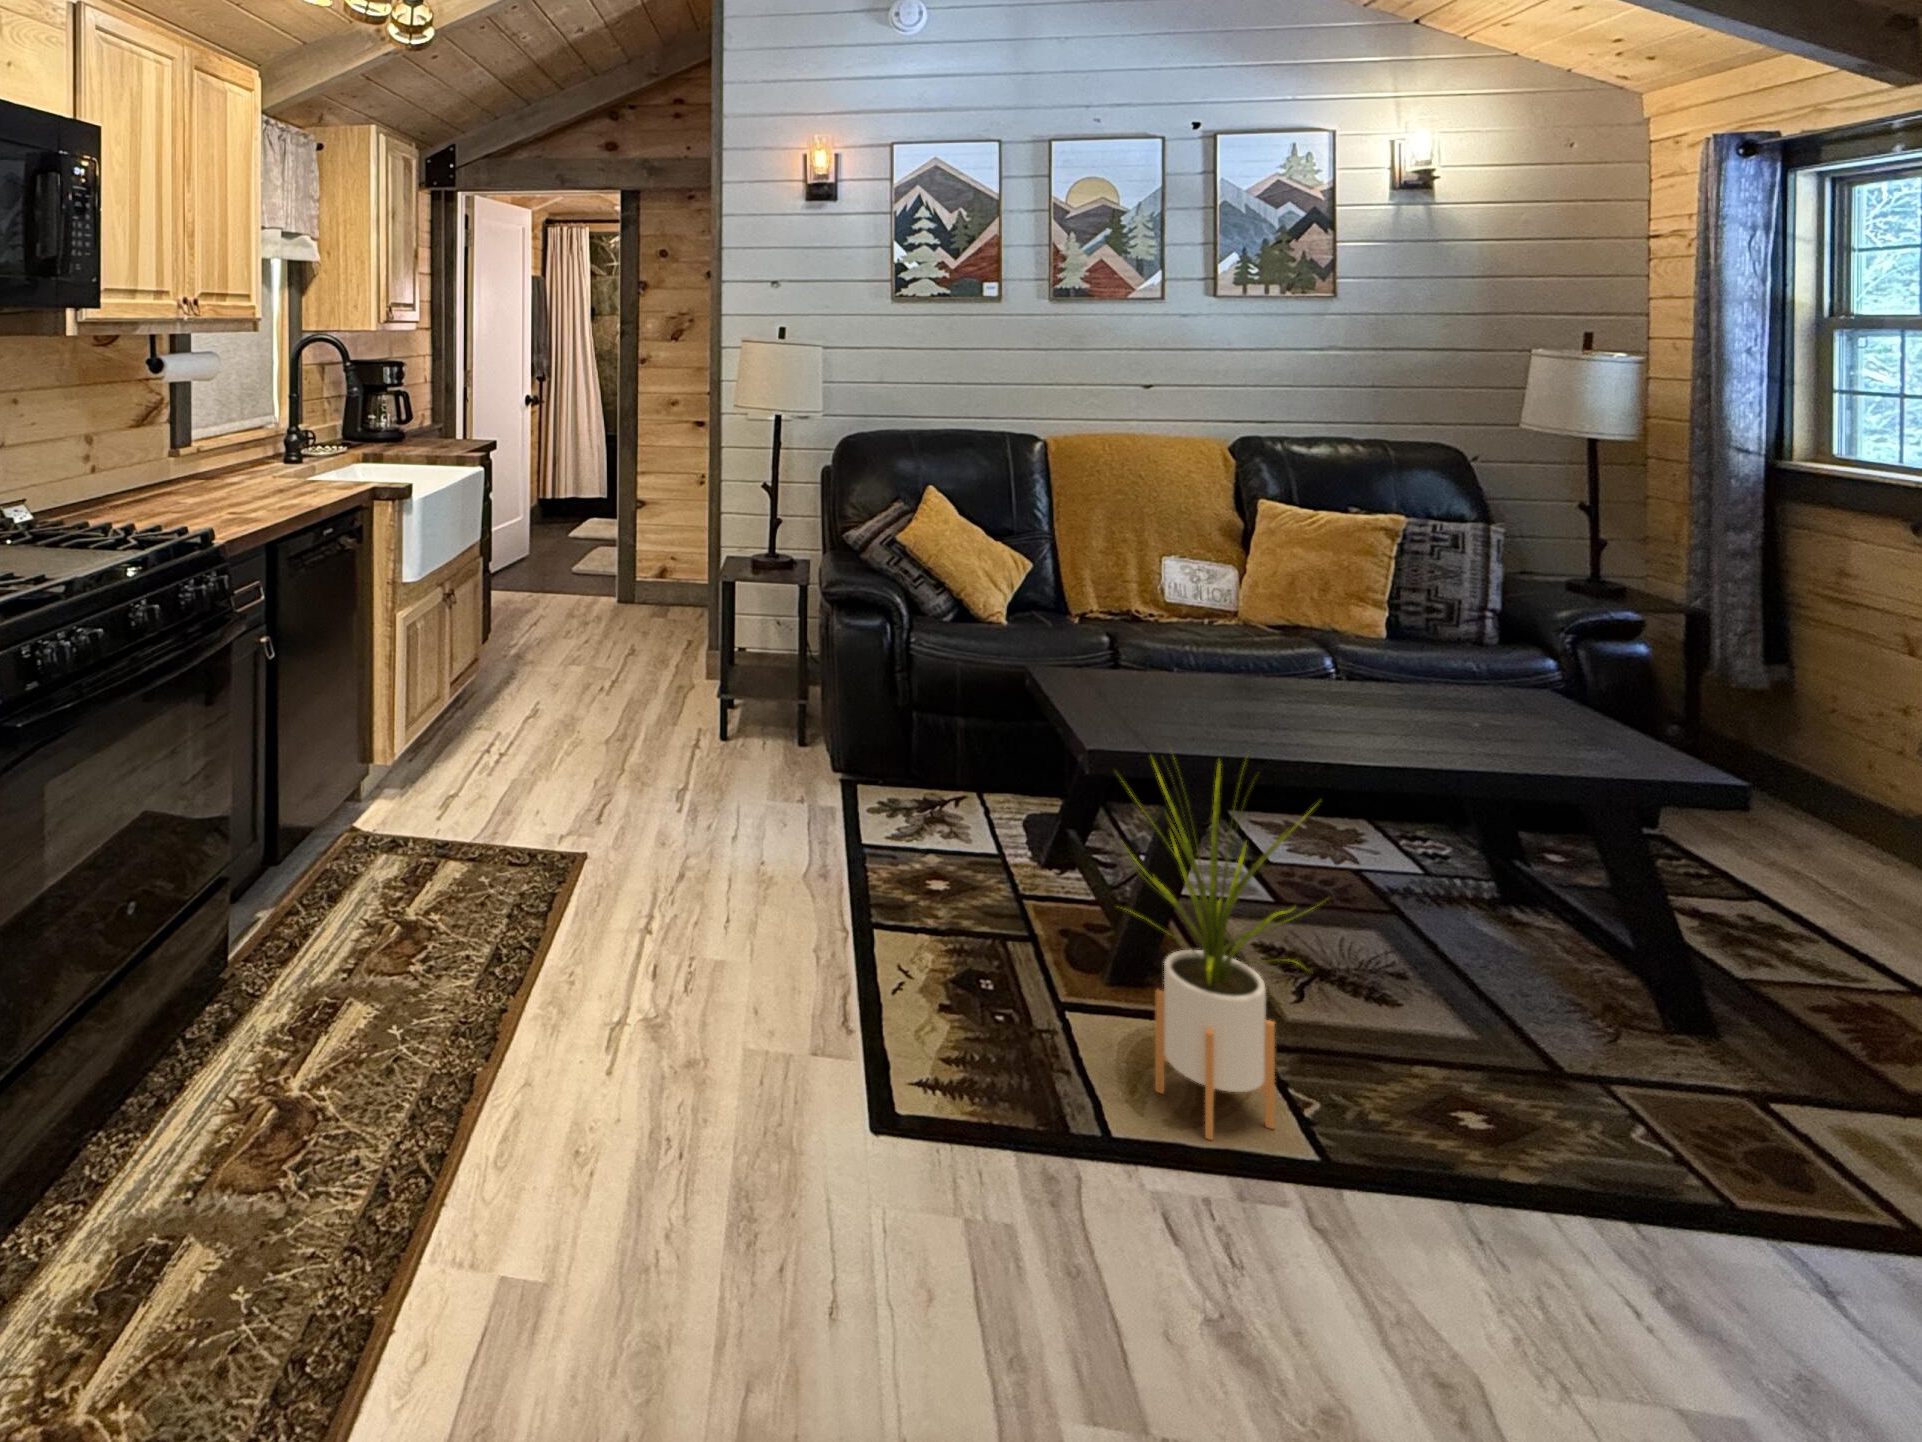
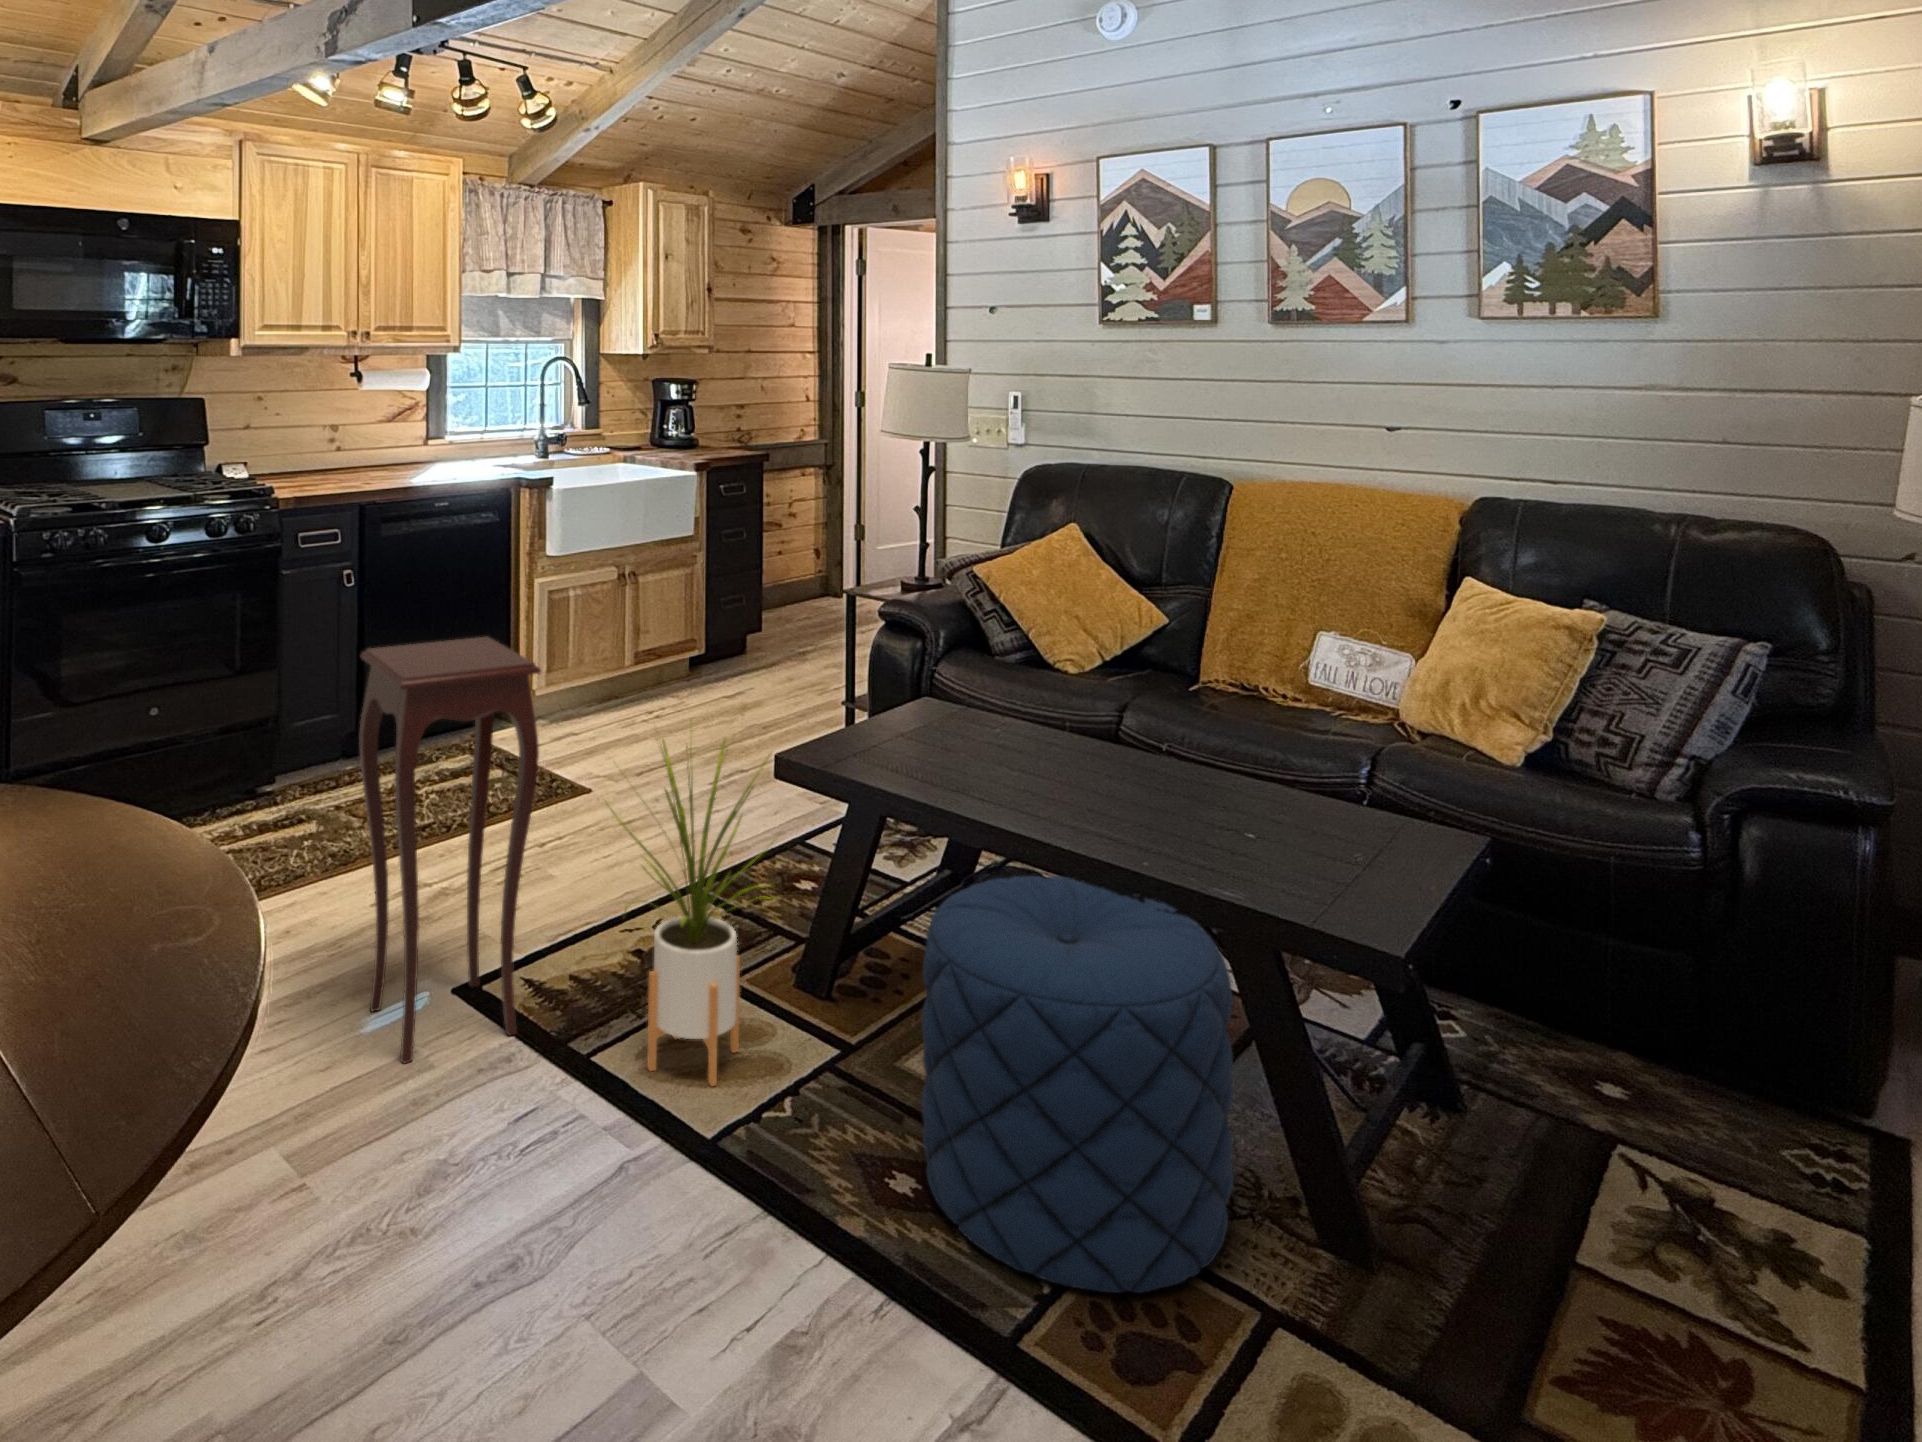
side table: none [864,696,1073,1260] -> present [359,636,541,1064]
pouf: none [1436,811,1789,1185] -> present [921,876,1233,1293]

